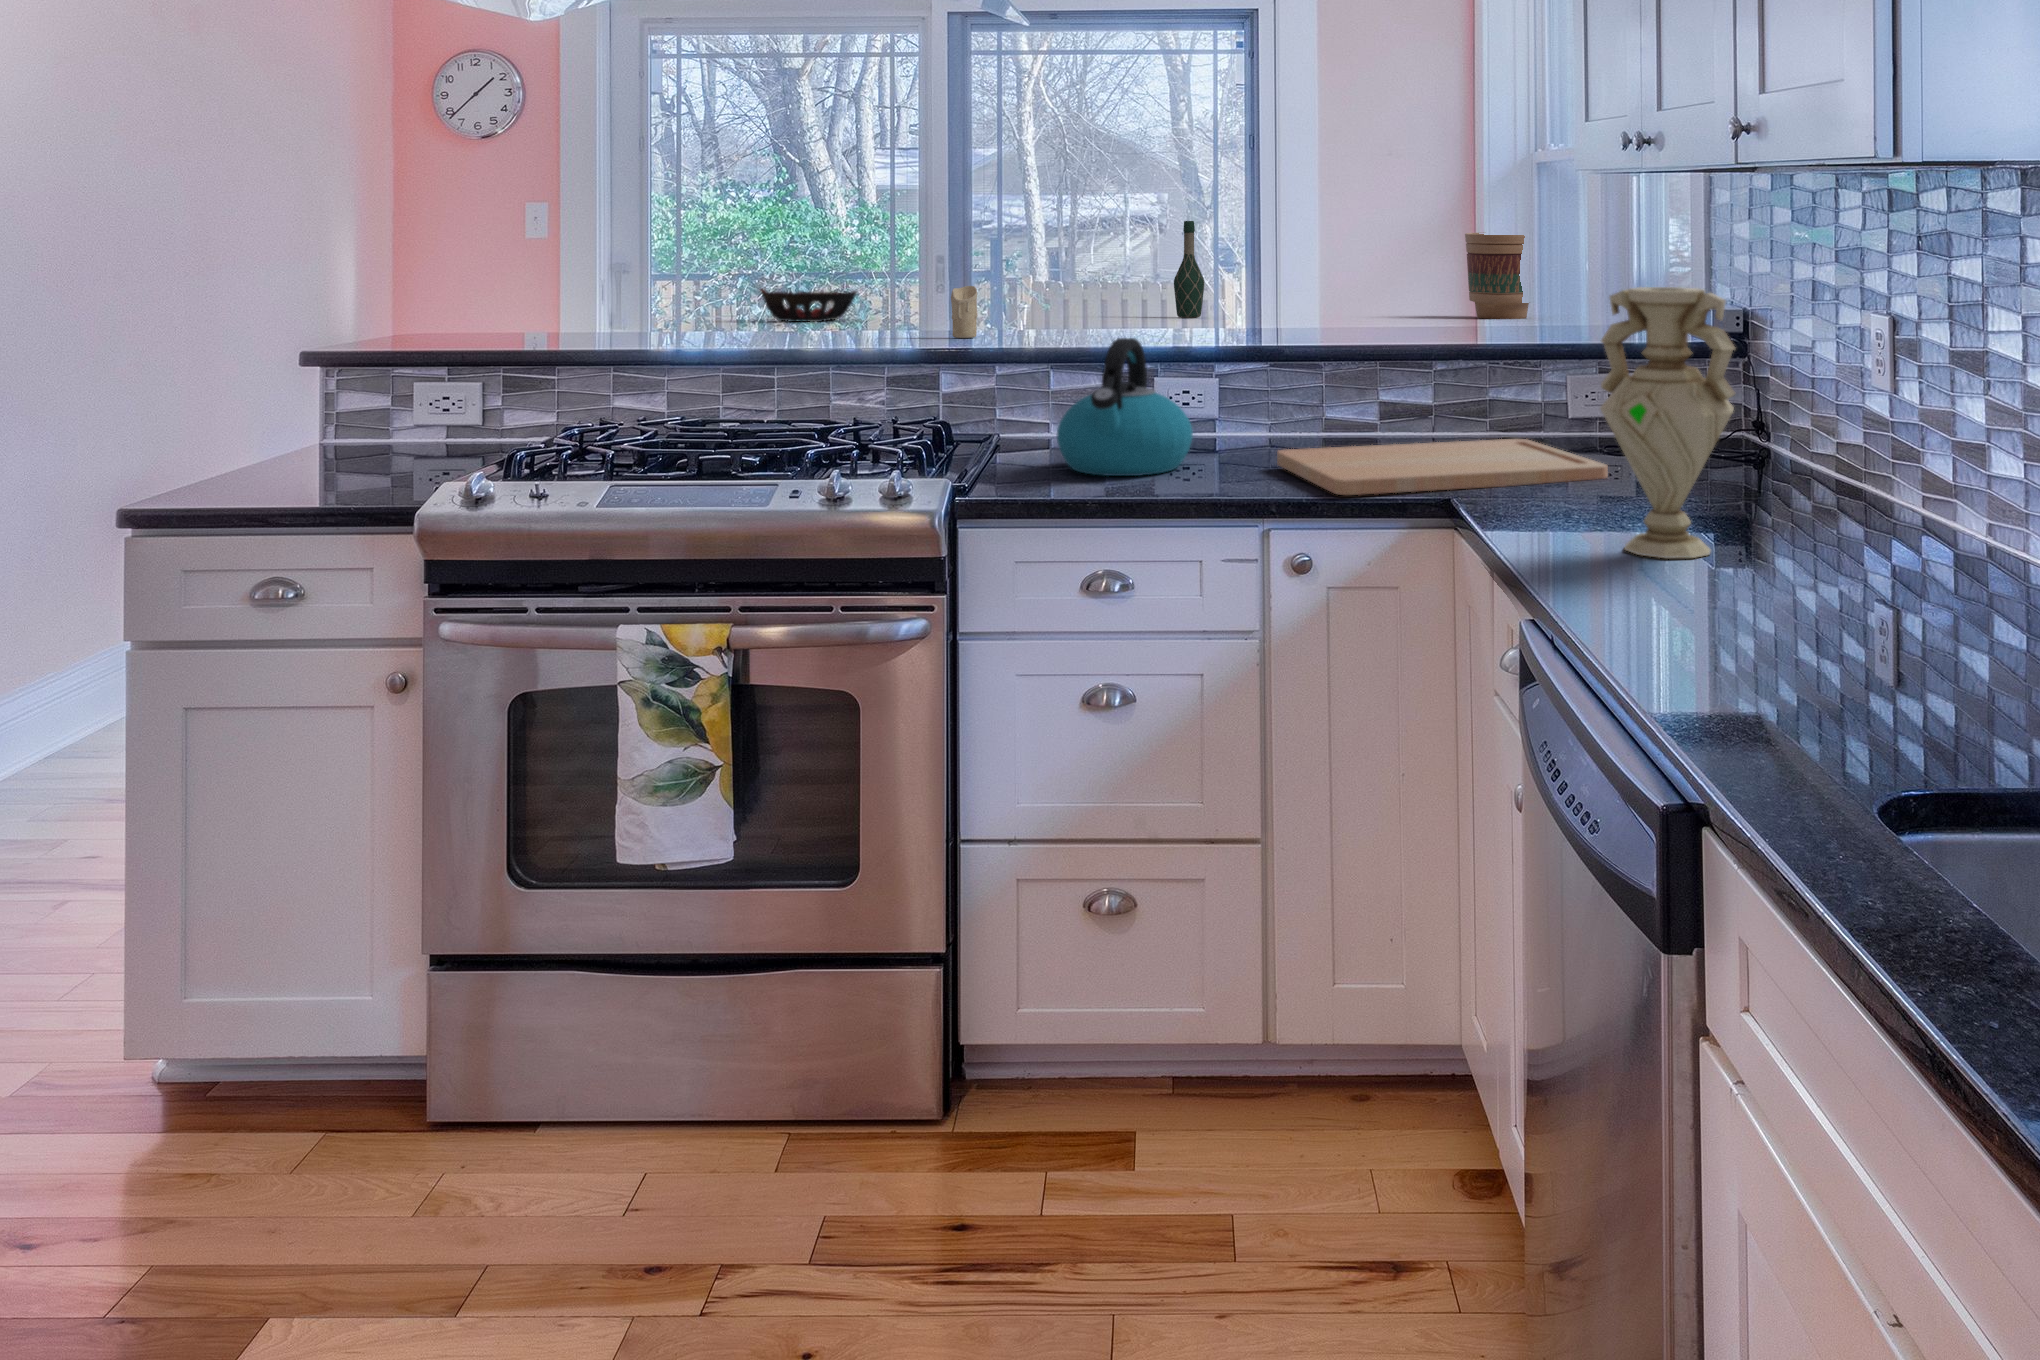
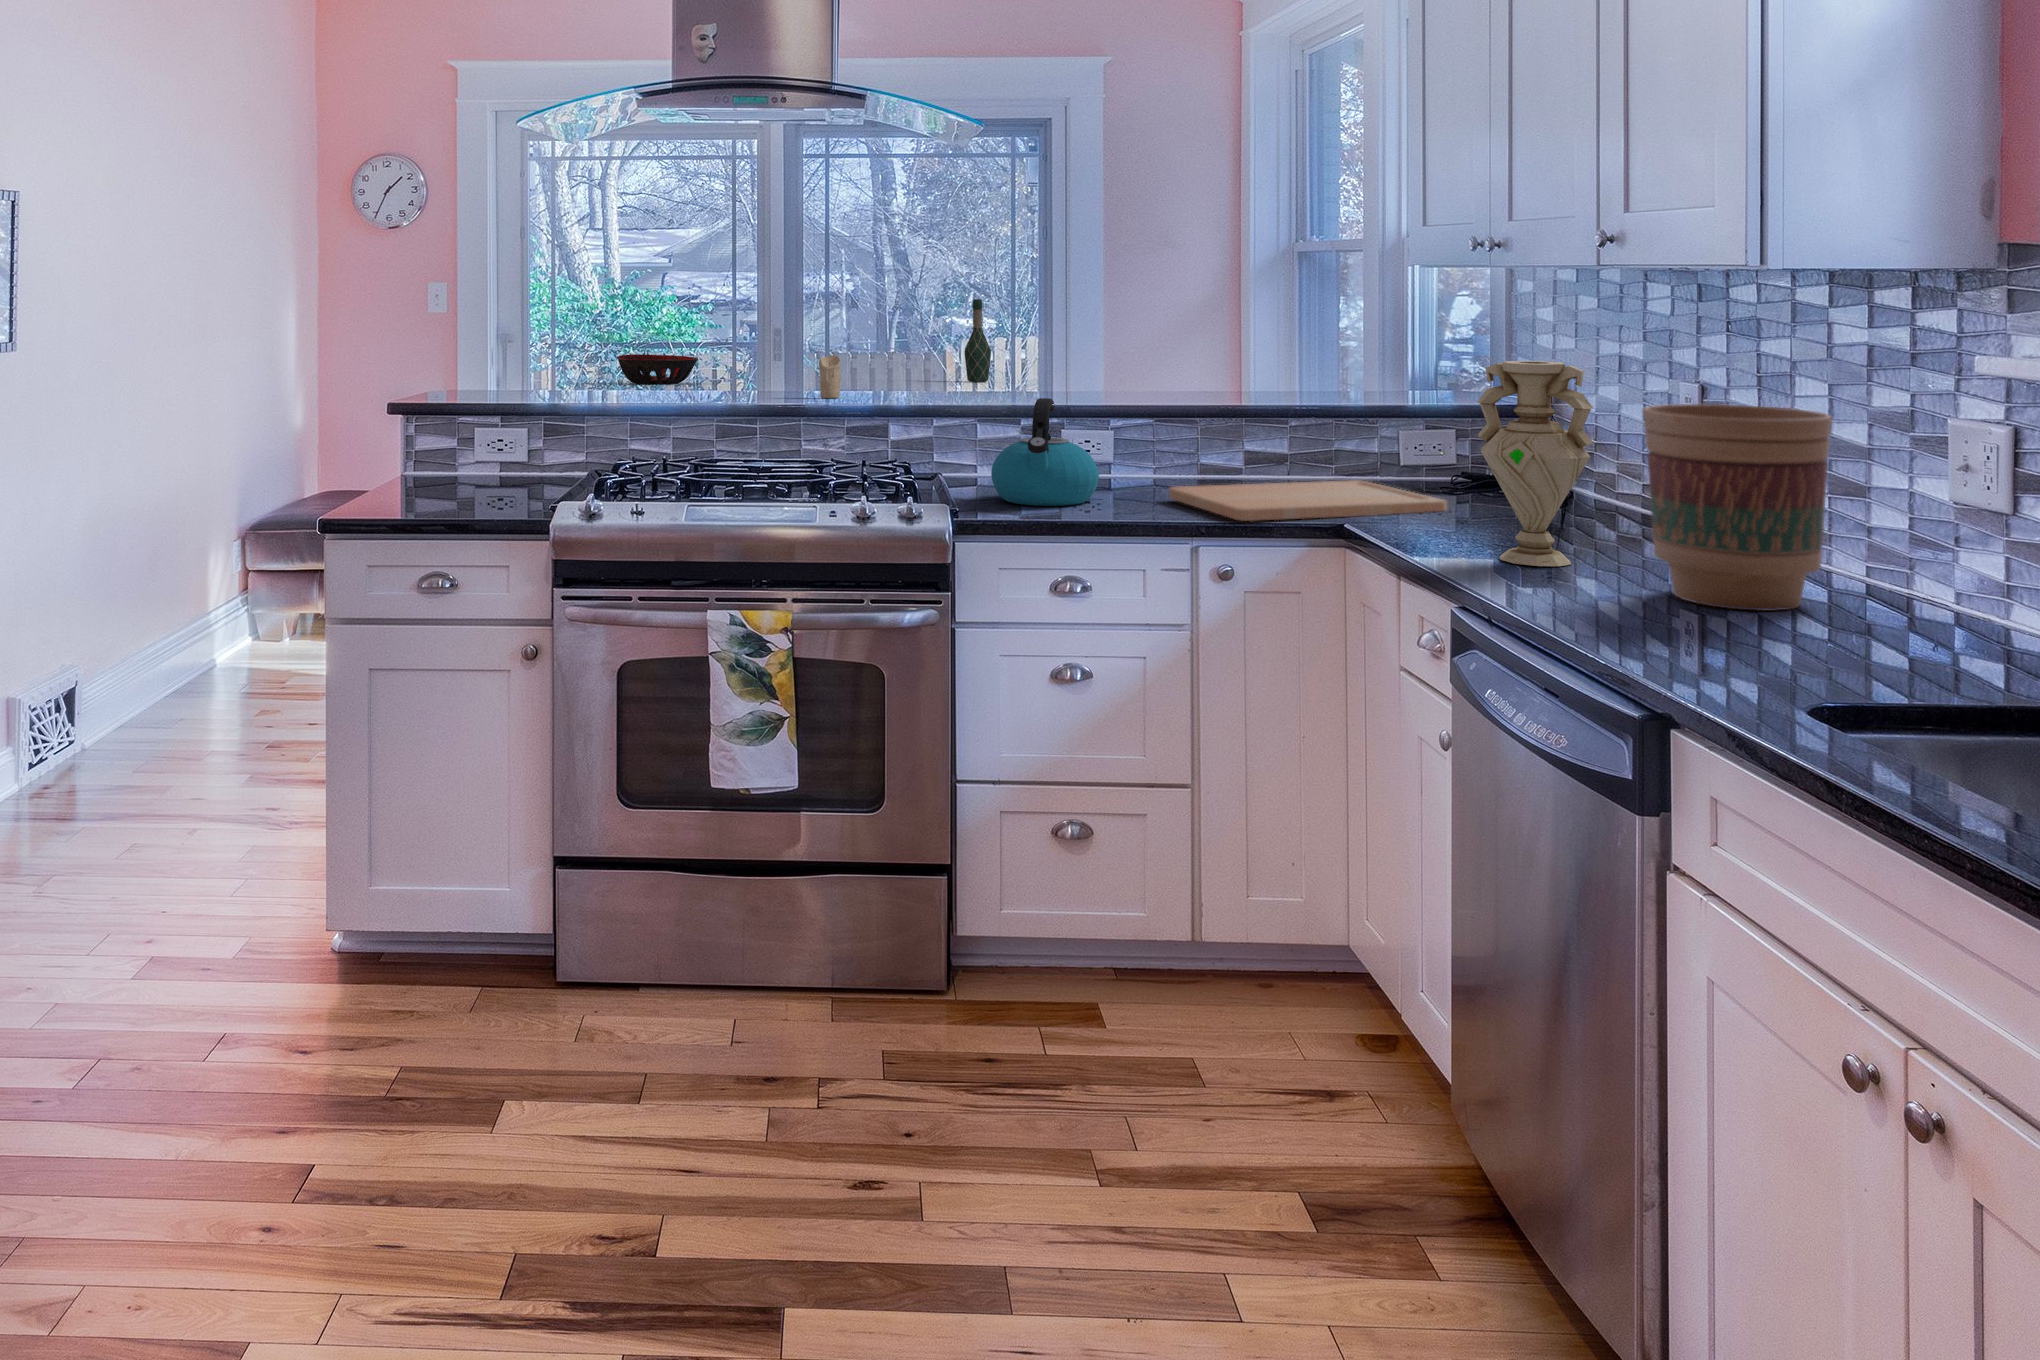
flower pot: present [1465,233,1529,319] -> present [1643,404,1832,611]

